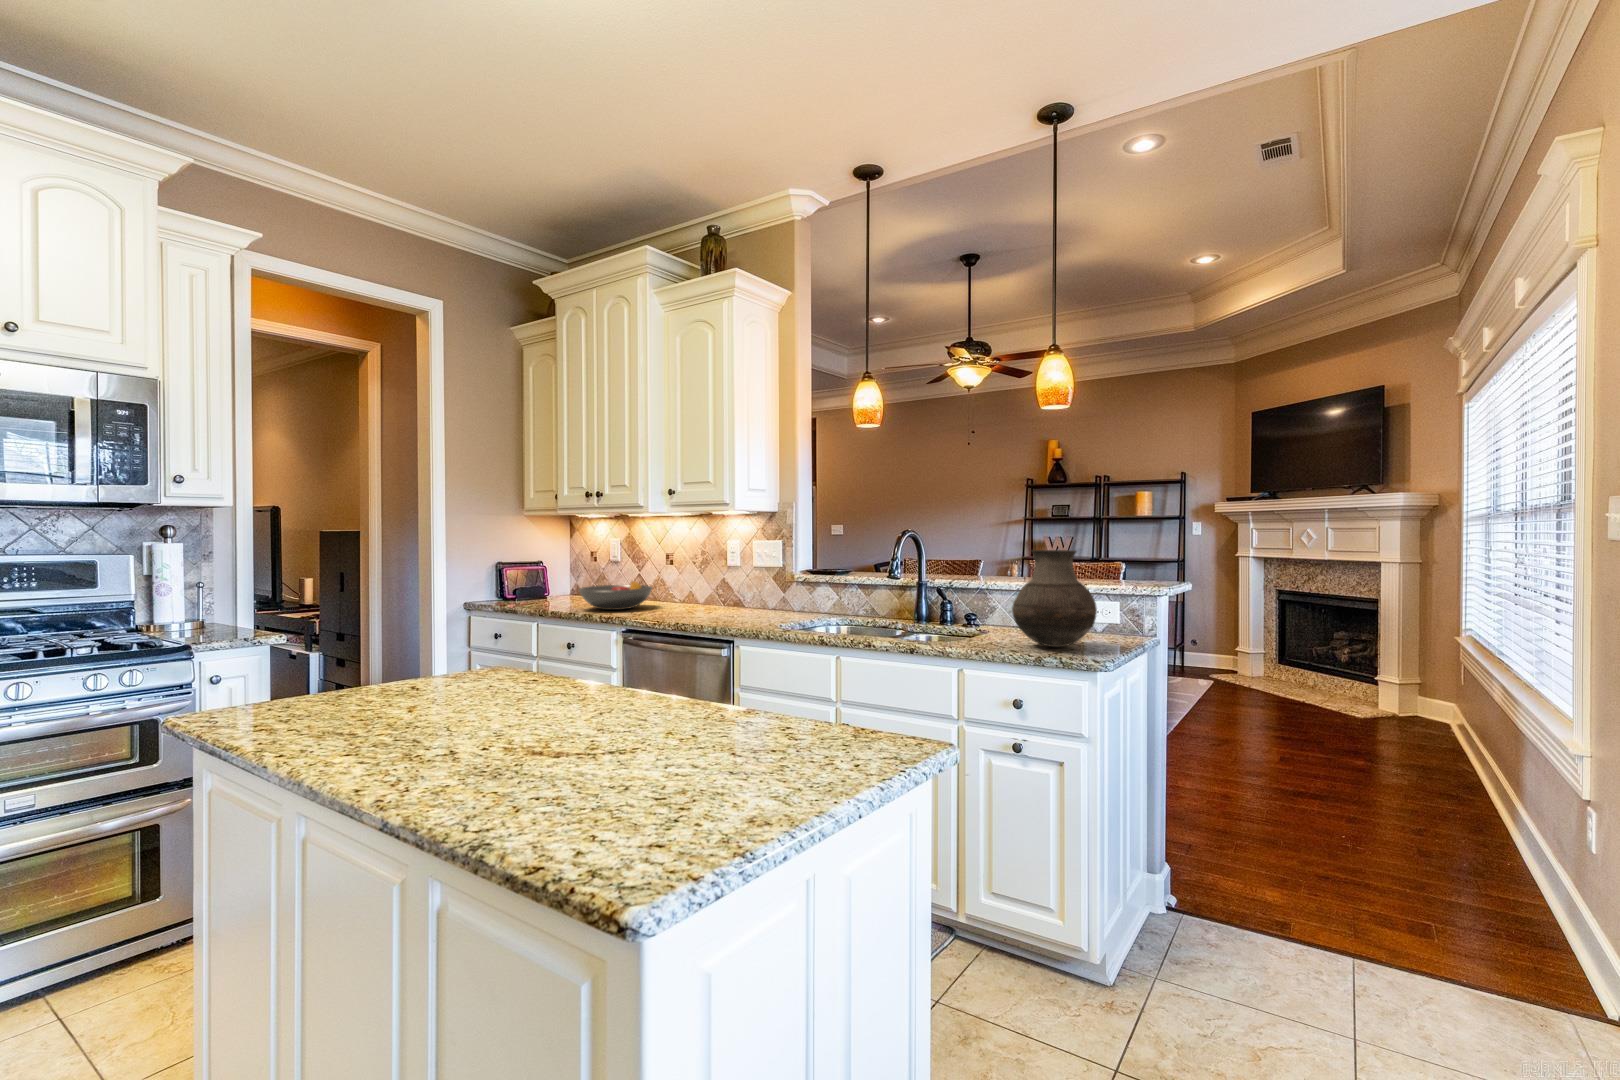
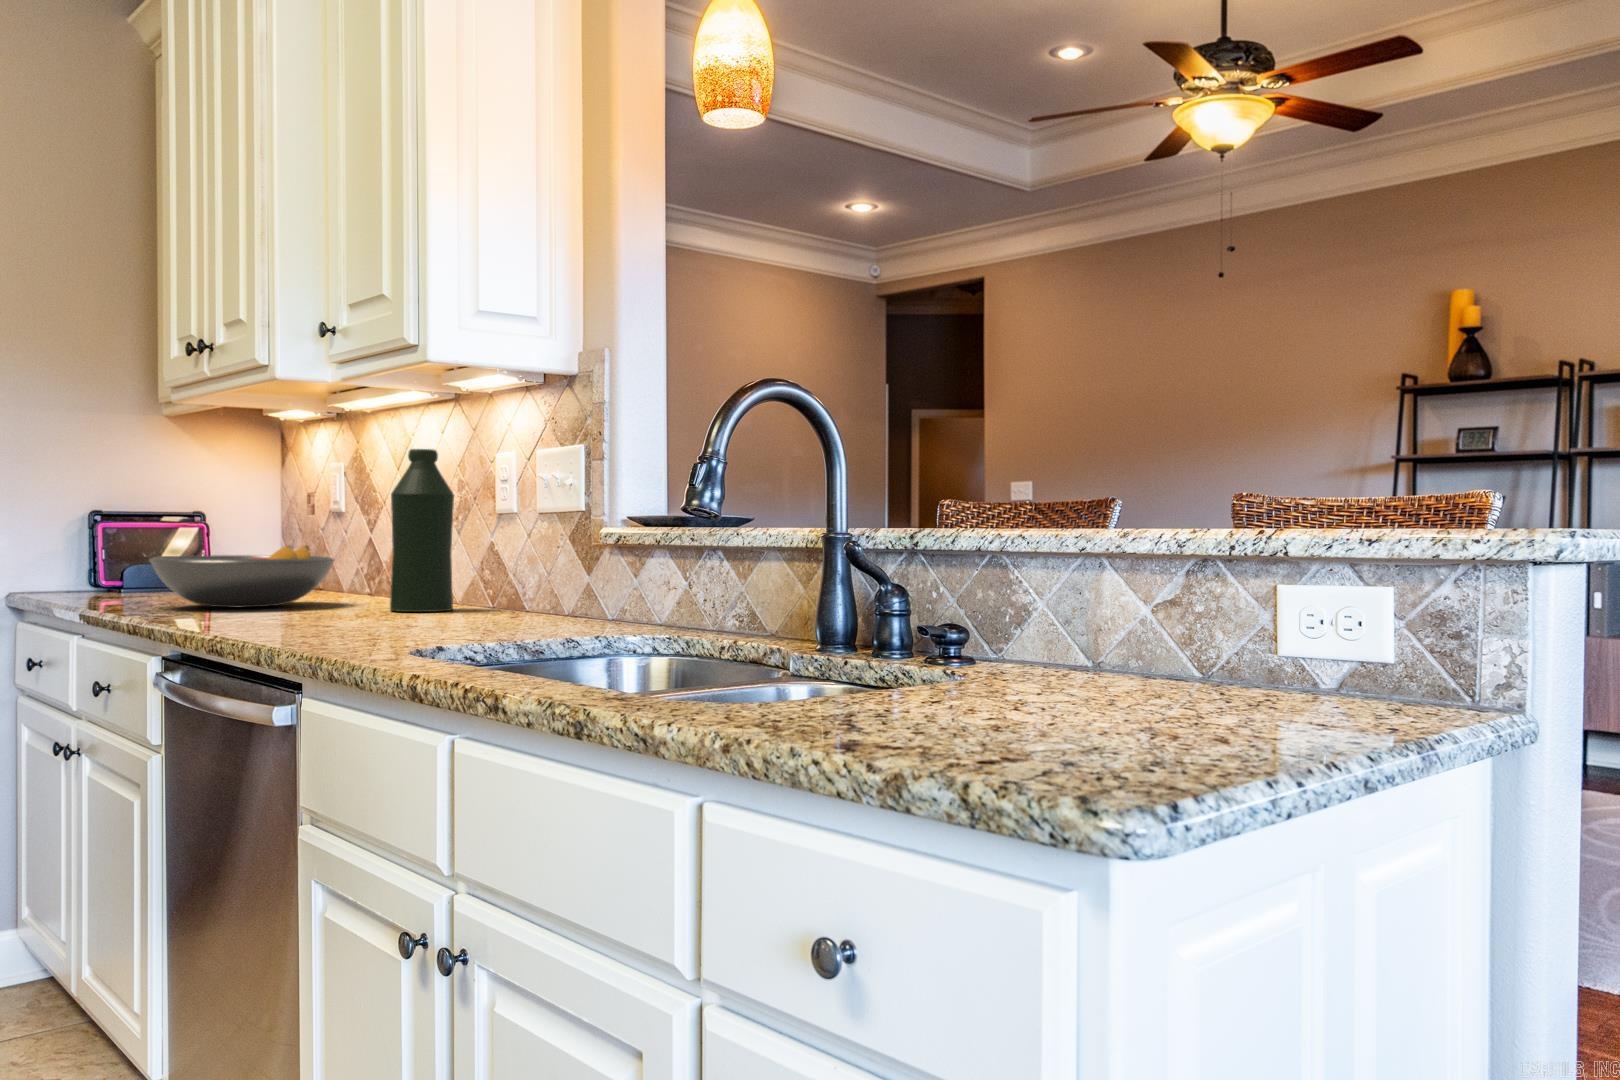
bottle: none [688,541,714,609] -> present [390,449,454,612]
vase: present [1012,550,1097,647] -> none [908,353,1217,731]

